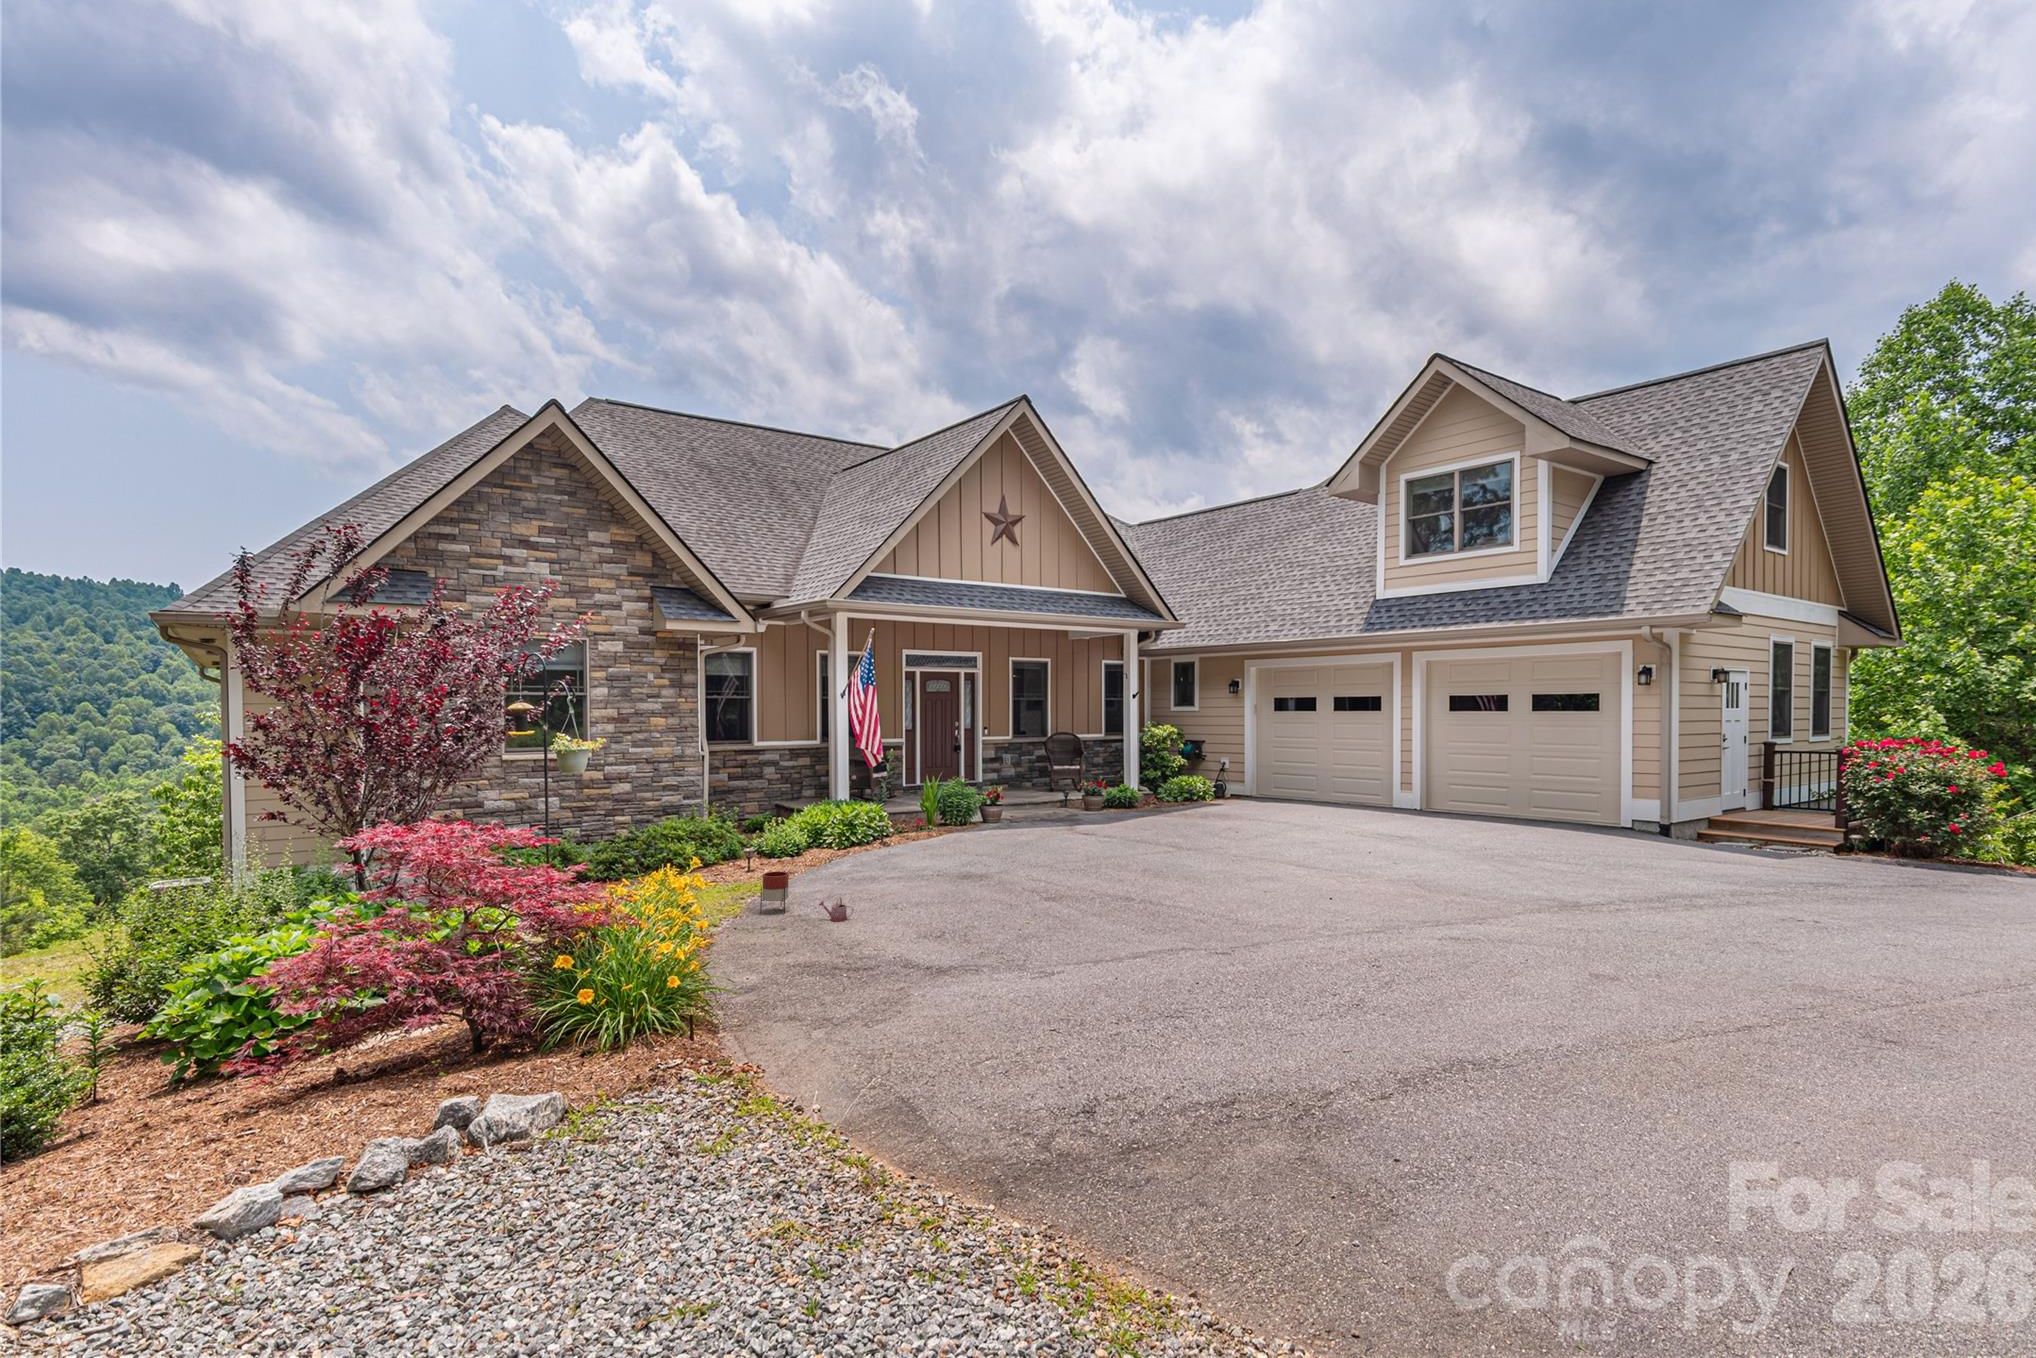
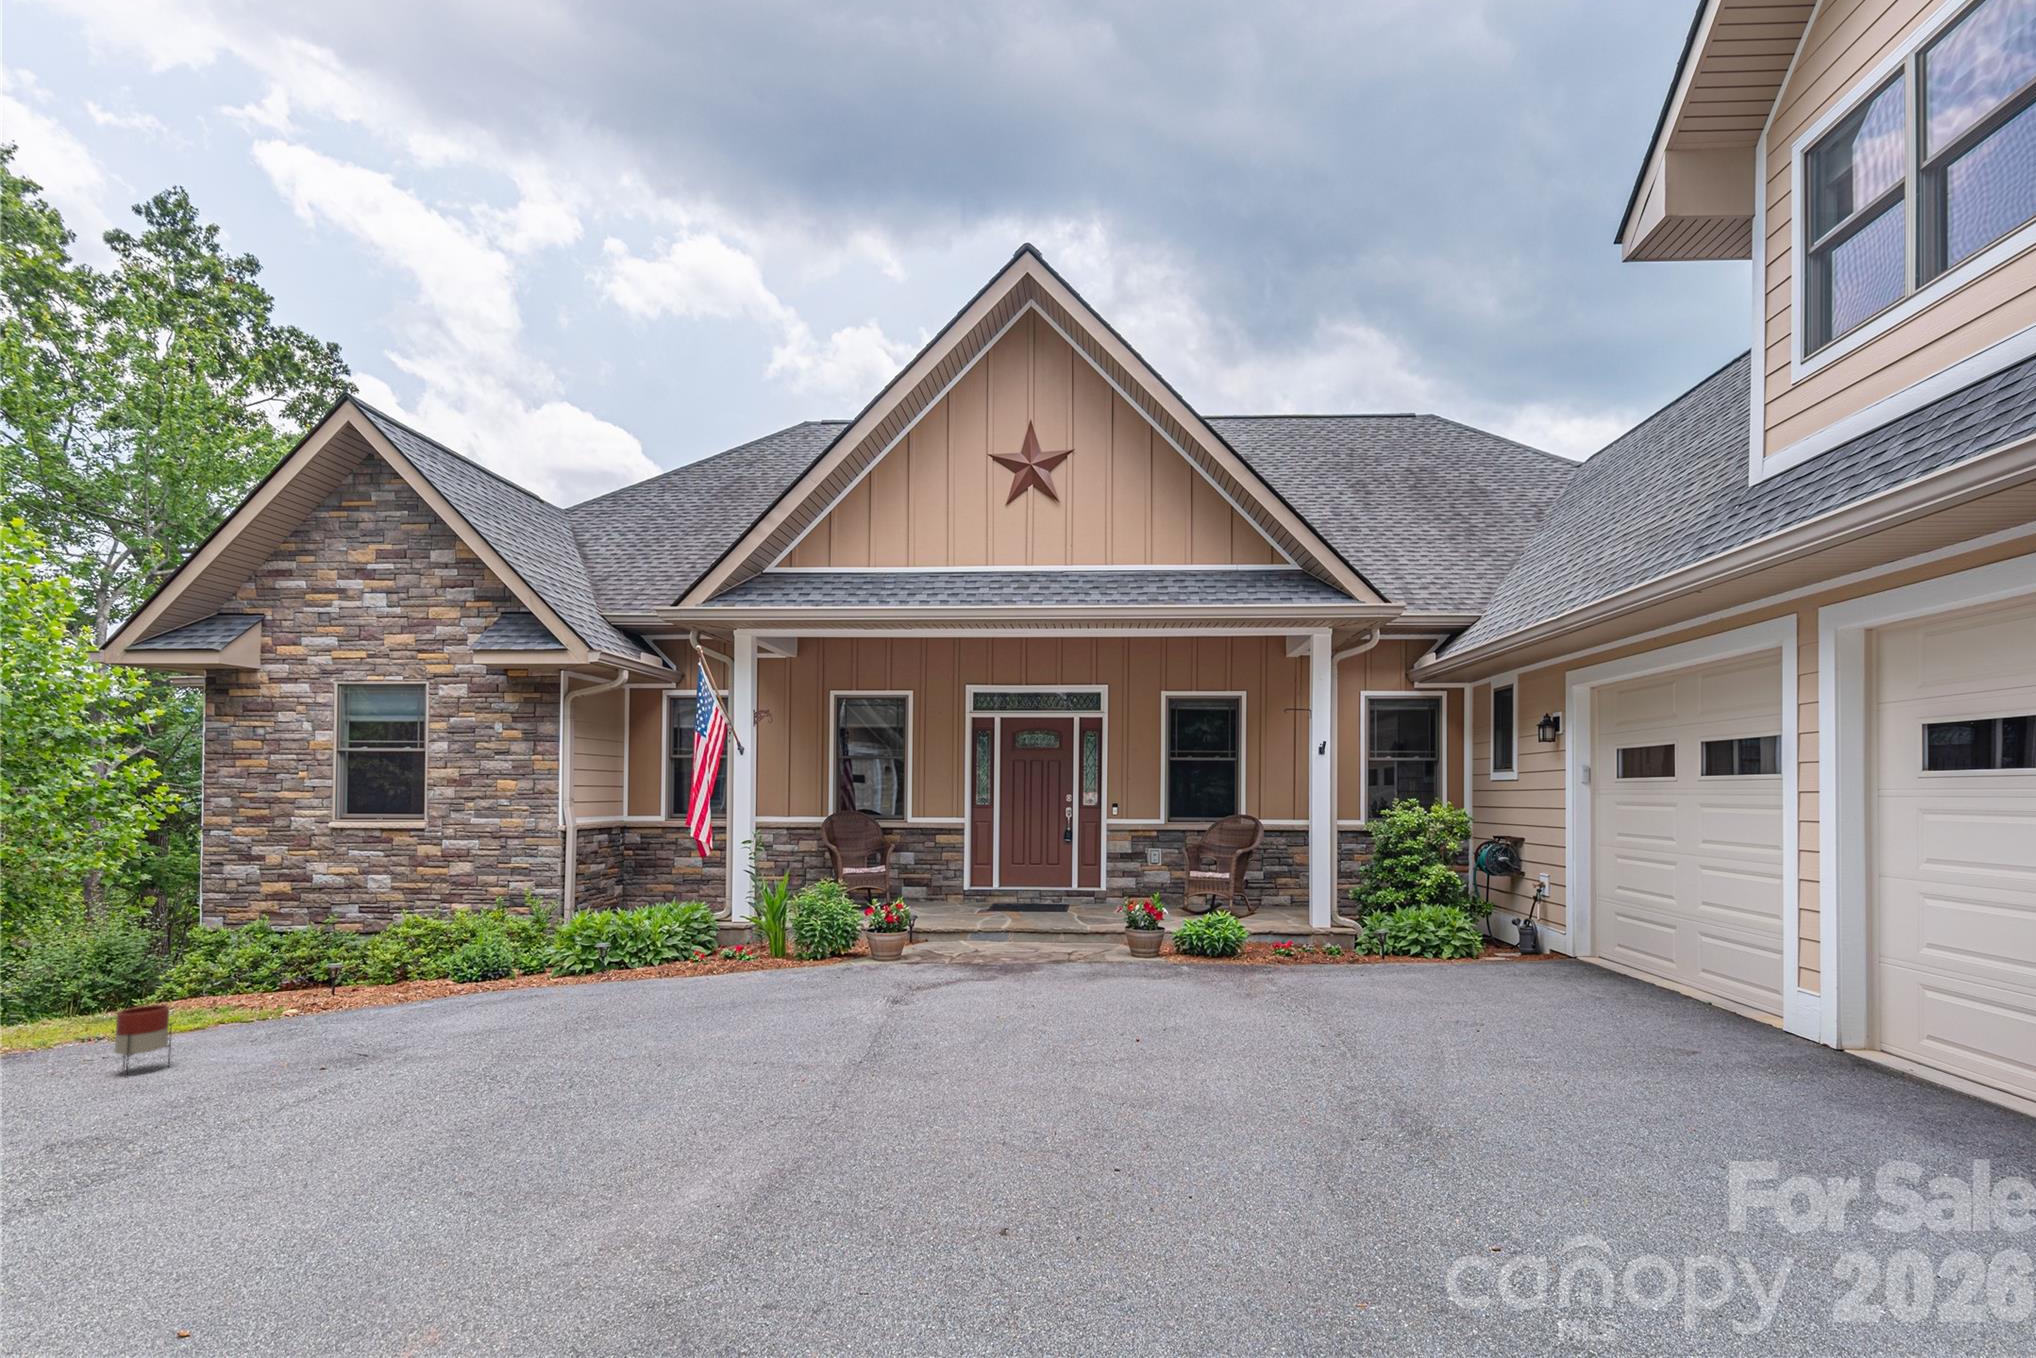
watering can: present [819,897,854,922] -> none [67,1064,107,1110]

